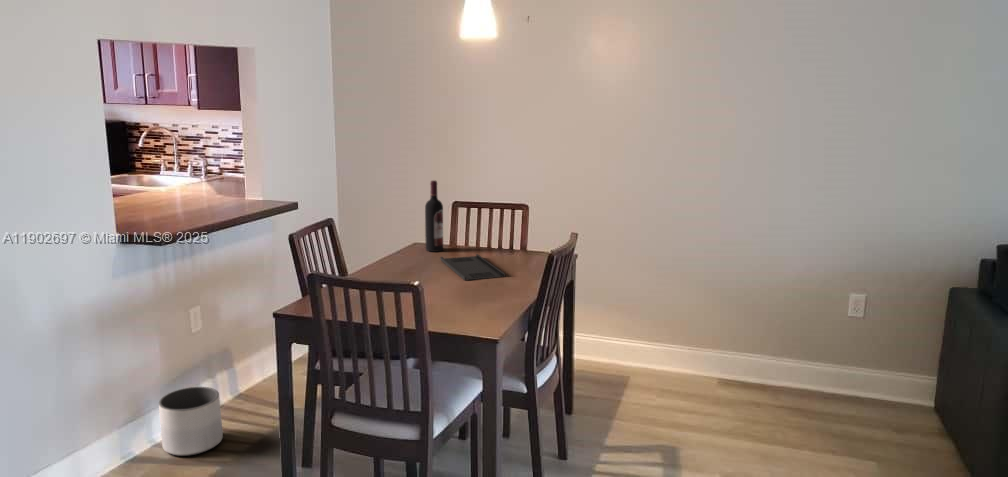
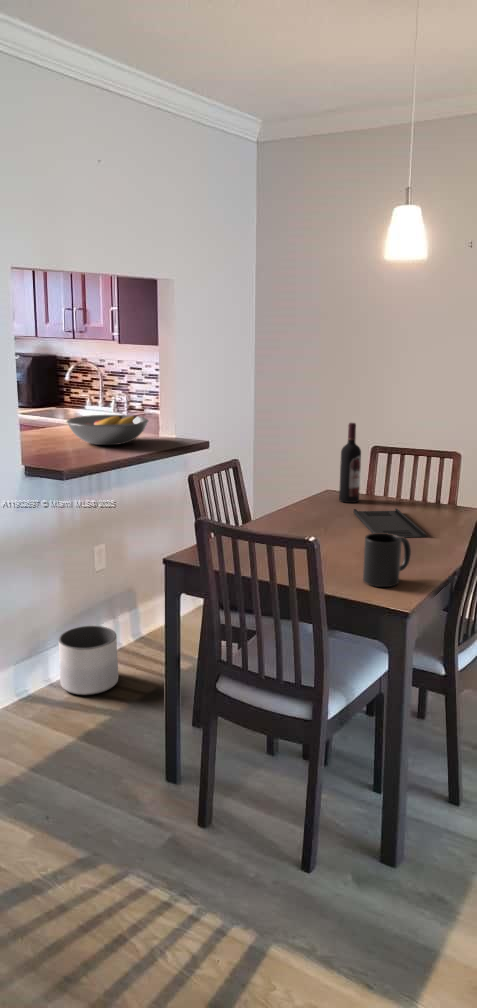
fruit bowl: none [152,180,238,210] -> present [67,415,148,445]
mug: none [459,275,497,321] -> present [363,533,411,587]

